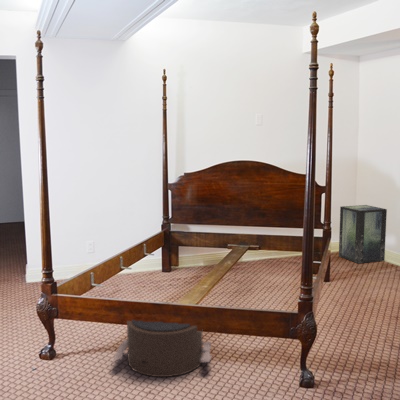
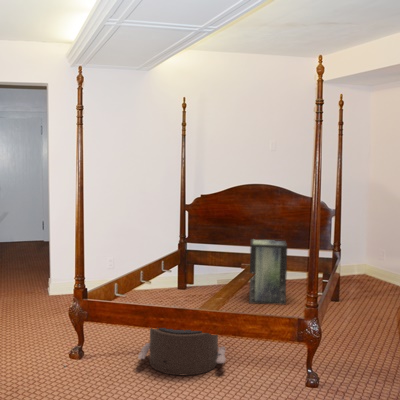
storage box: present [339,205,387,264] -> present [249,239,287,305]

